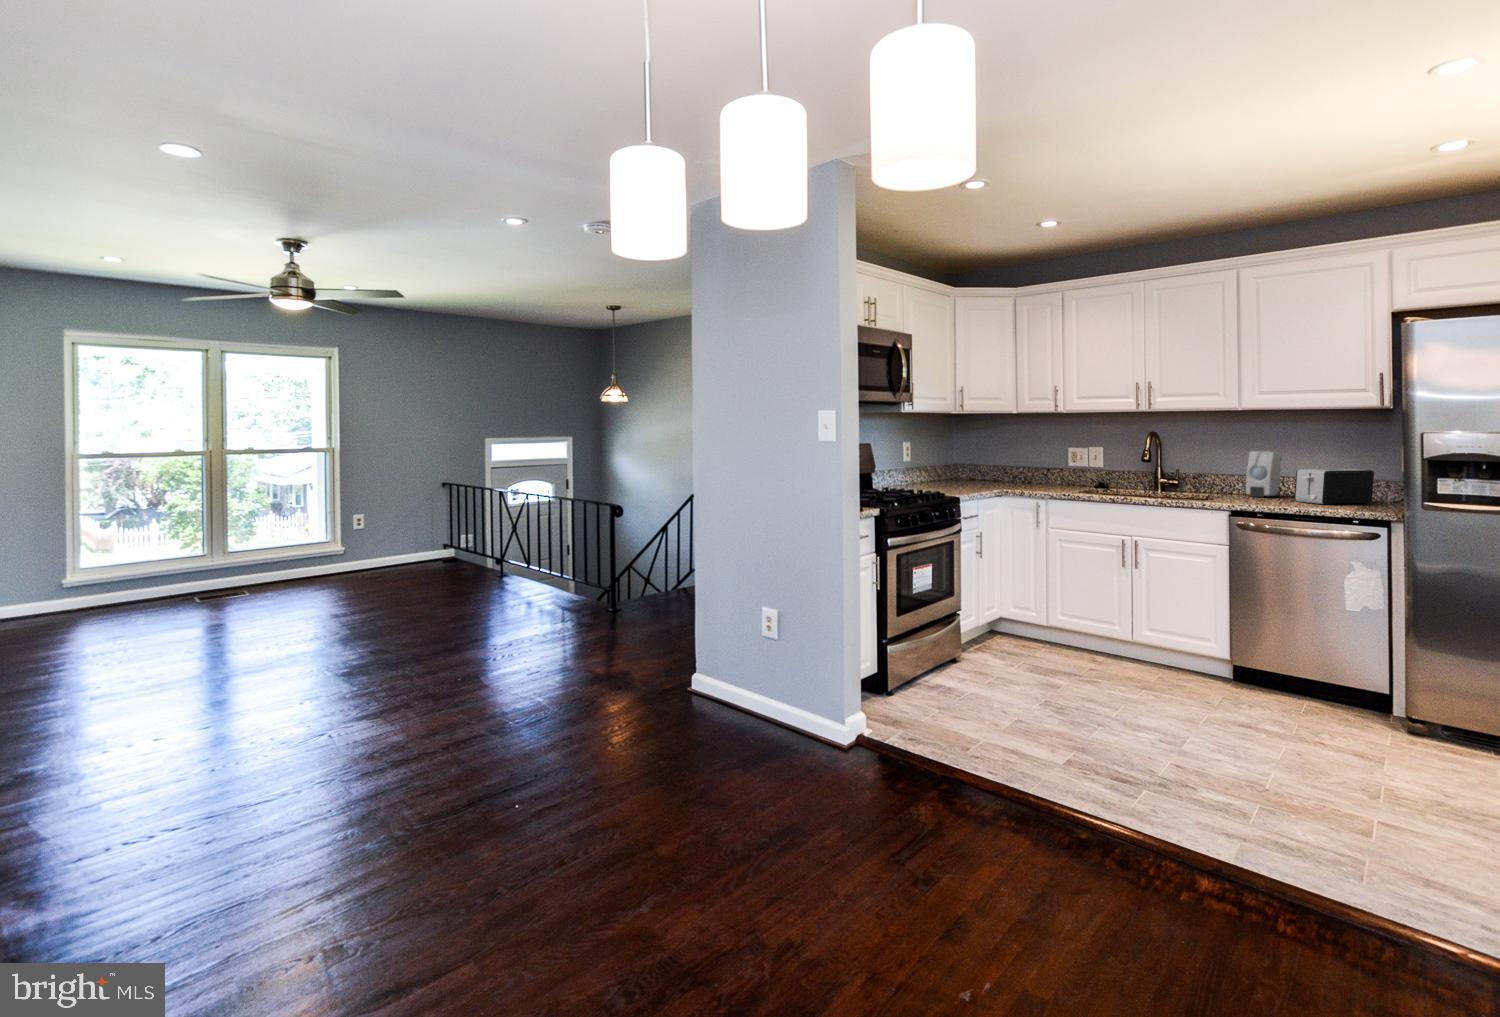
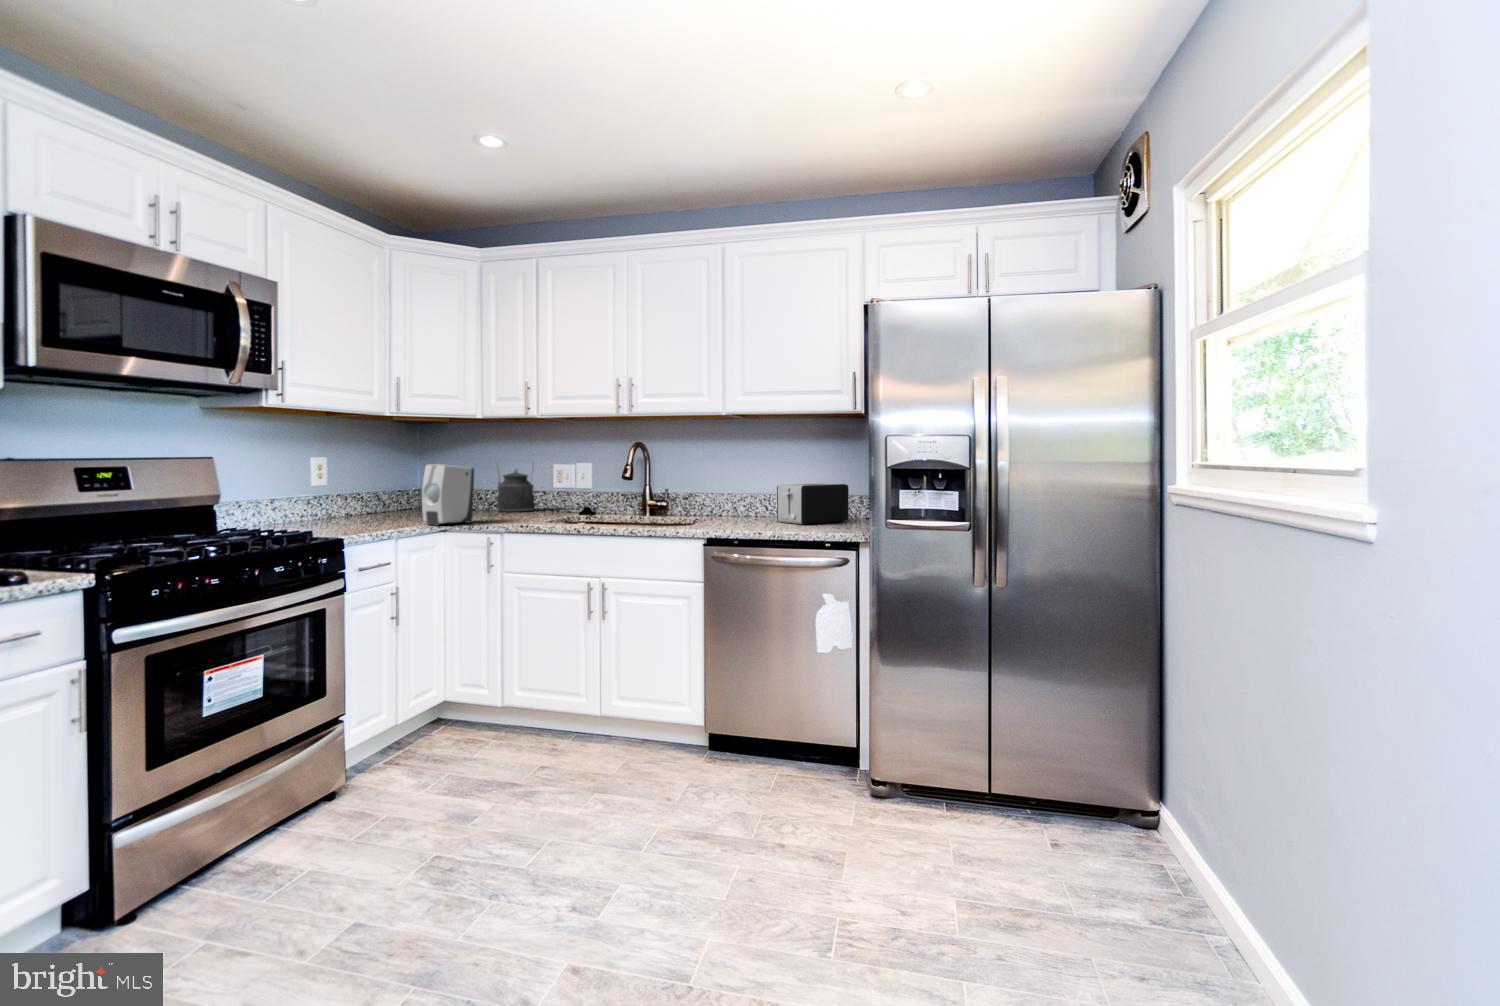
kettle: none [1023,444,1069,484] -> present [497,462,537,512]
soap dispenser: present [1246,451,1282,497] -> present [422,464,474,525]

